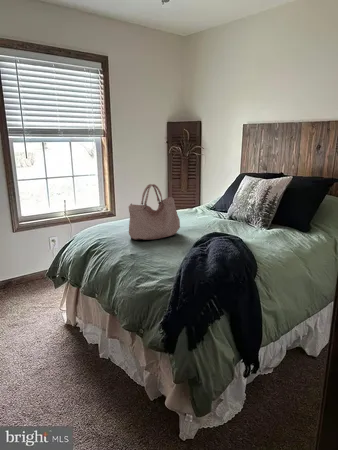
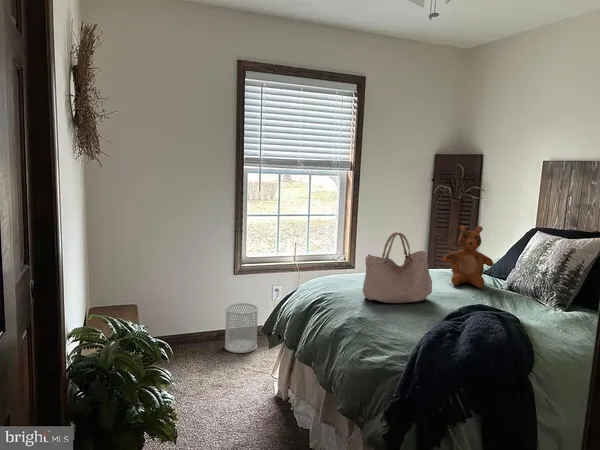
teddy bear: none [183,175,218,220] -> present [443,225,493,288]
wastebasket: none [8,255,41,297] -> present [225,303,258,353]

